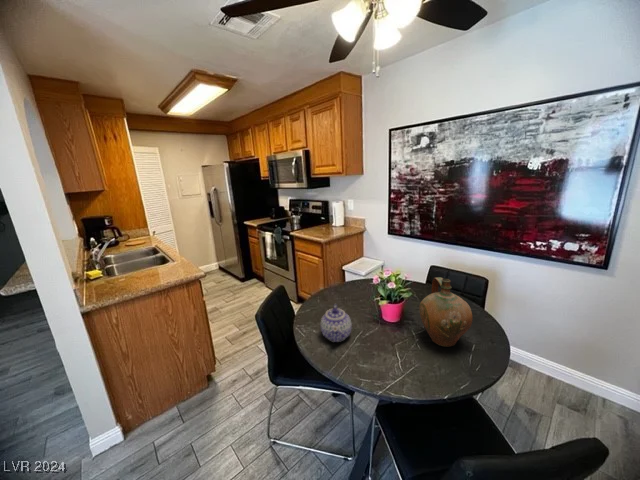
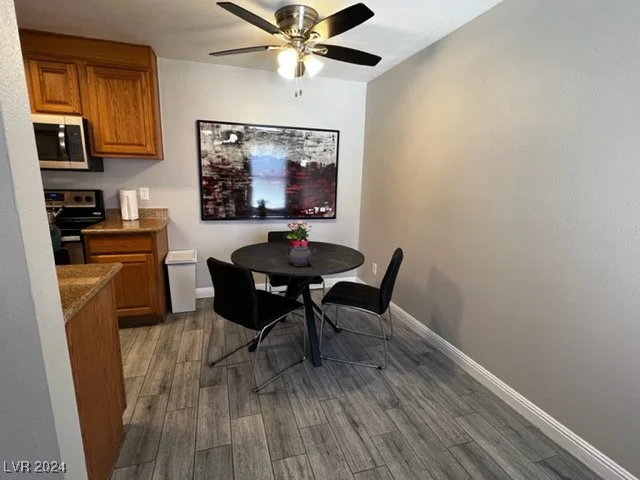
ceramic jug: present [419,277,473,347] -> none [322,216,347,252]

